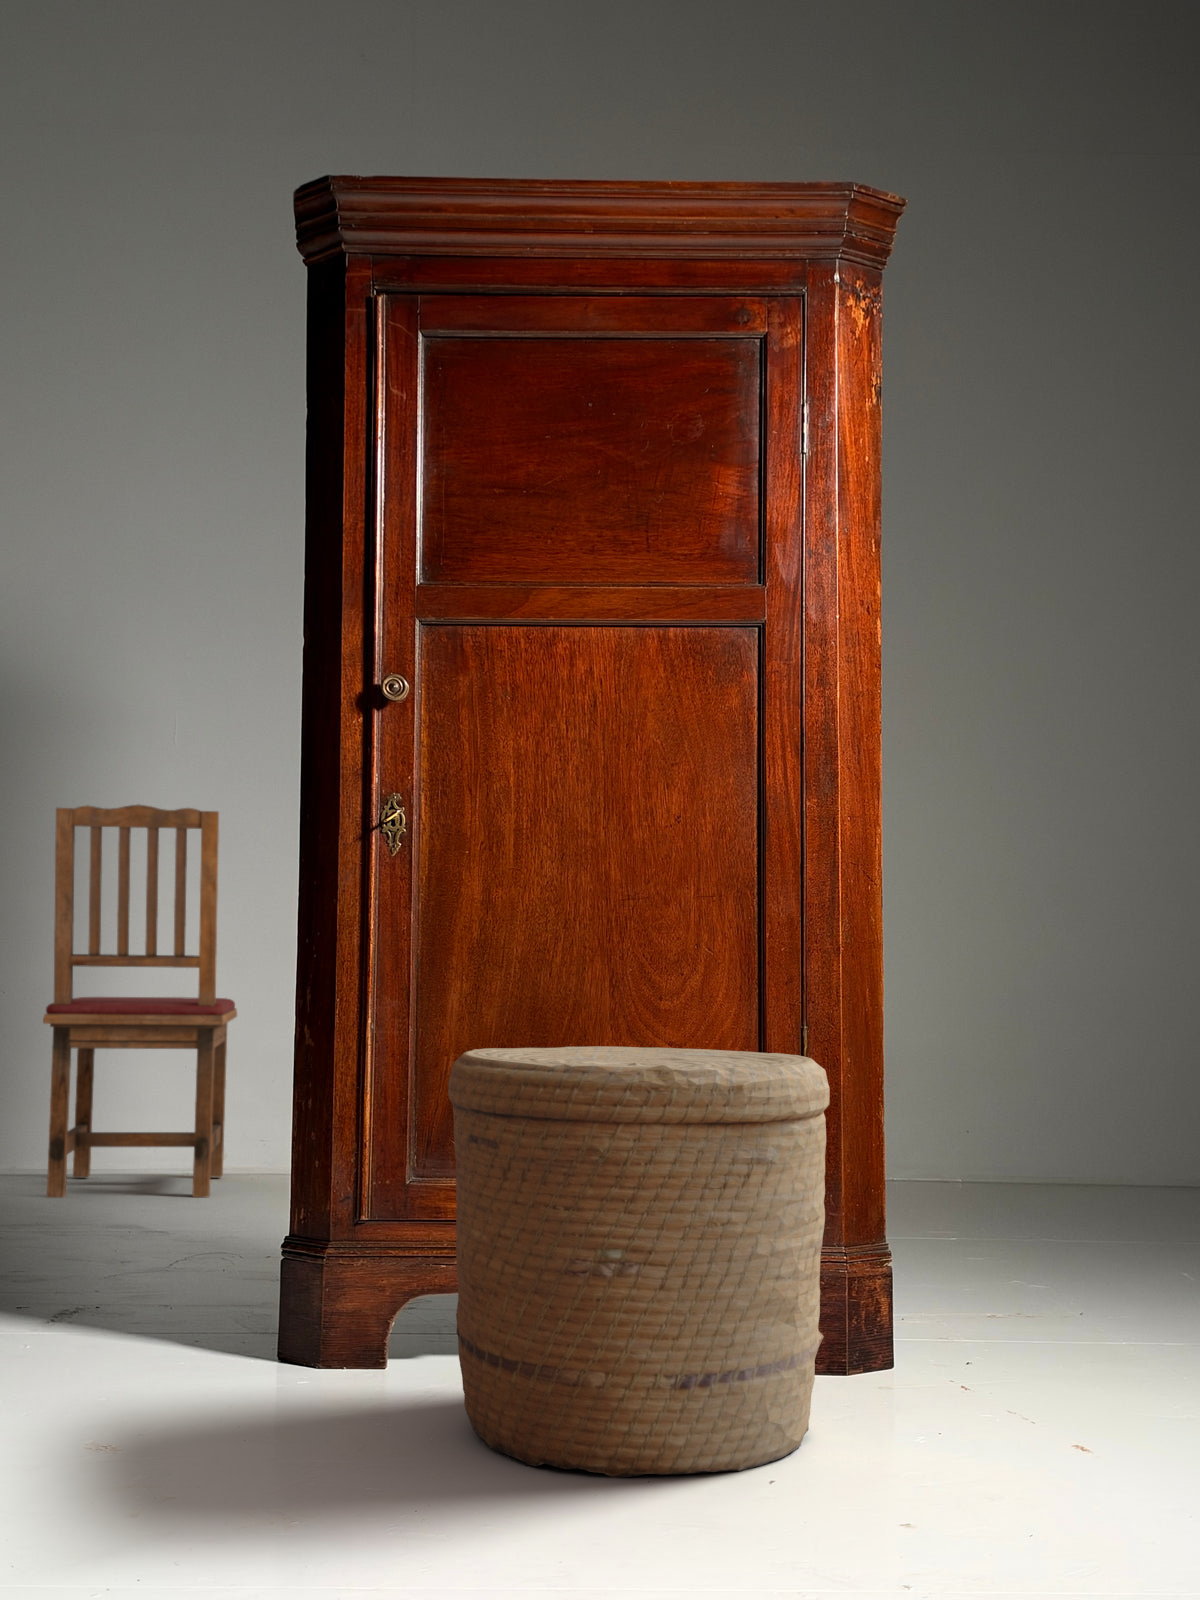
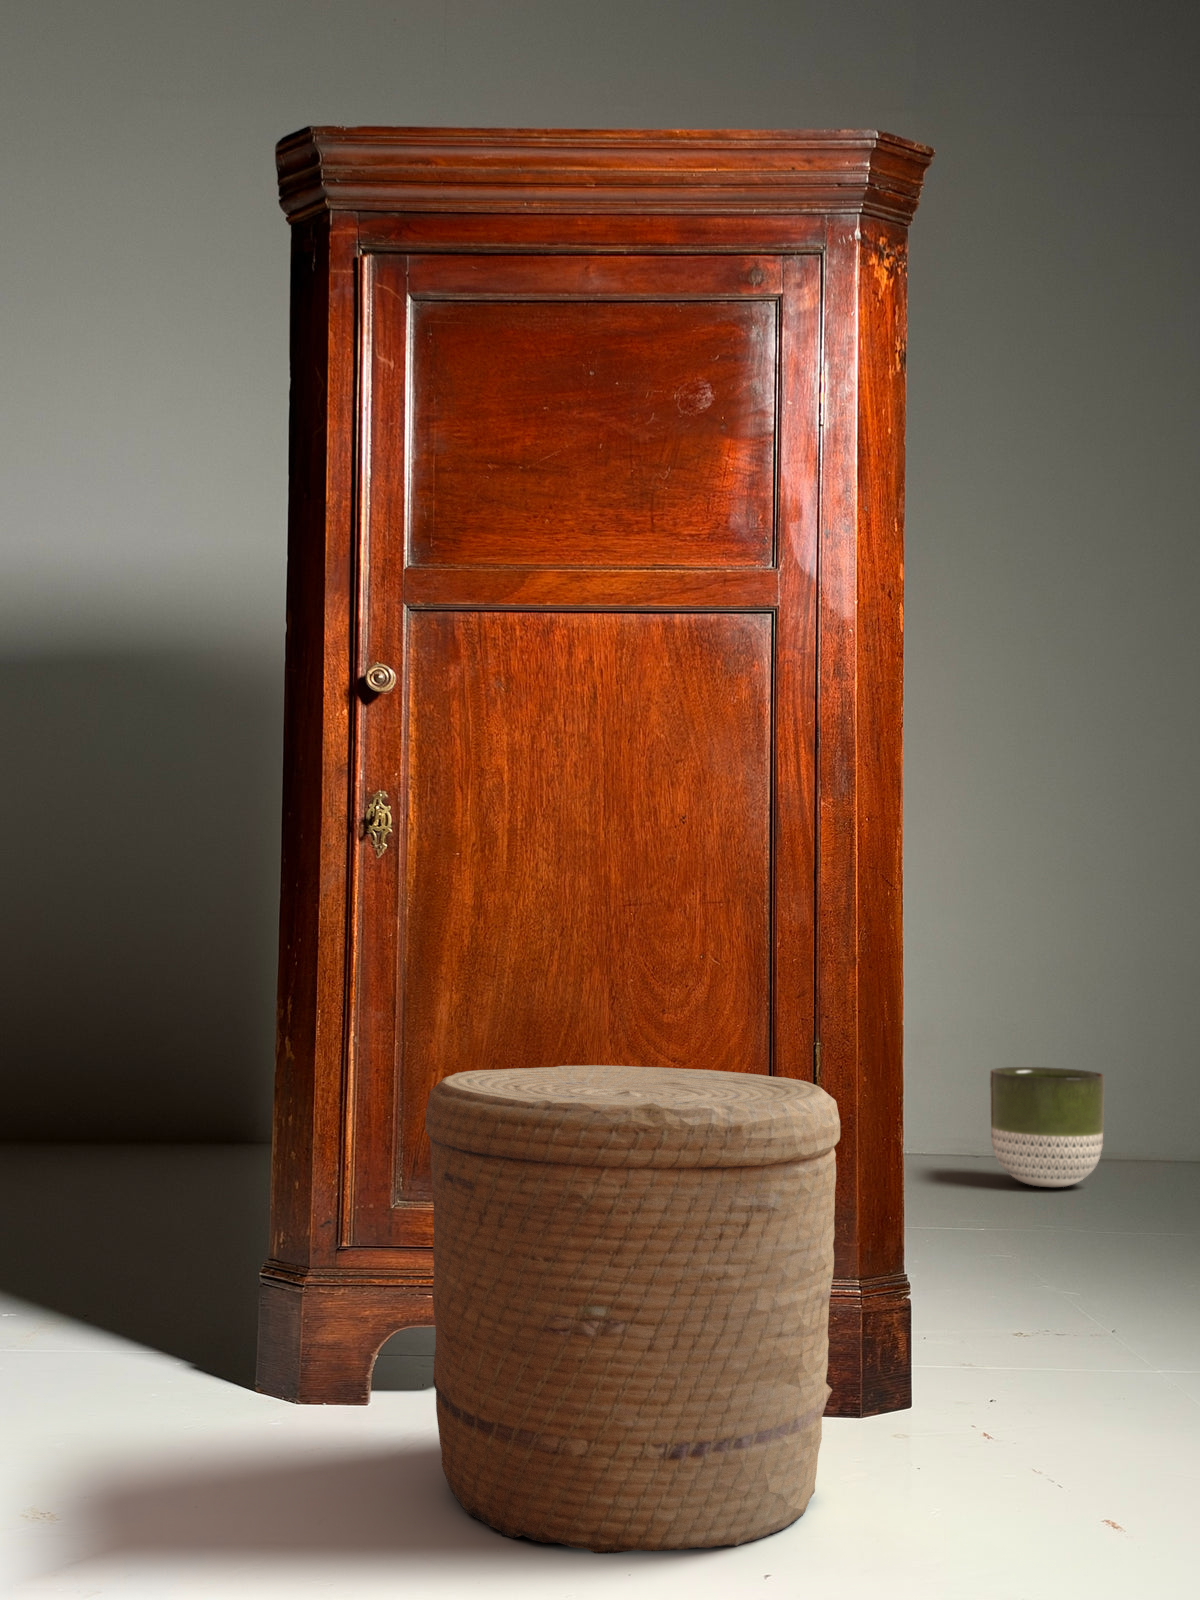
dining chair: present [43,805,237,1198] -> none [58,786,255,1185]
planter: none [962,1078,1071,1195] -> present [990,1067,1104,1187]

